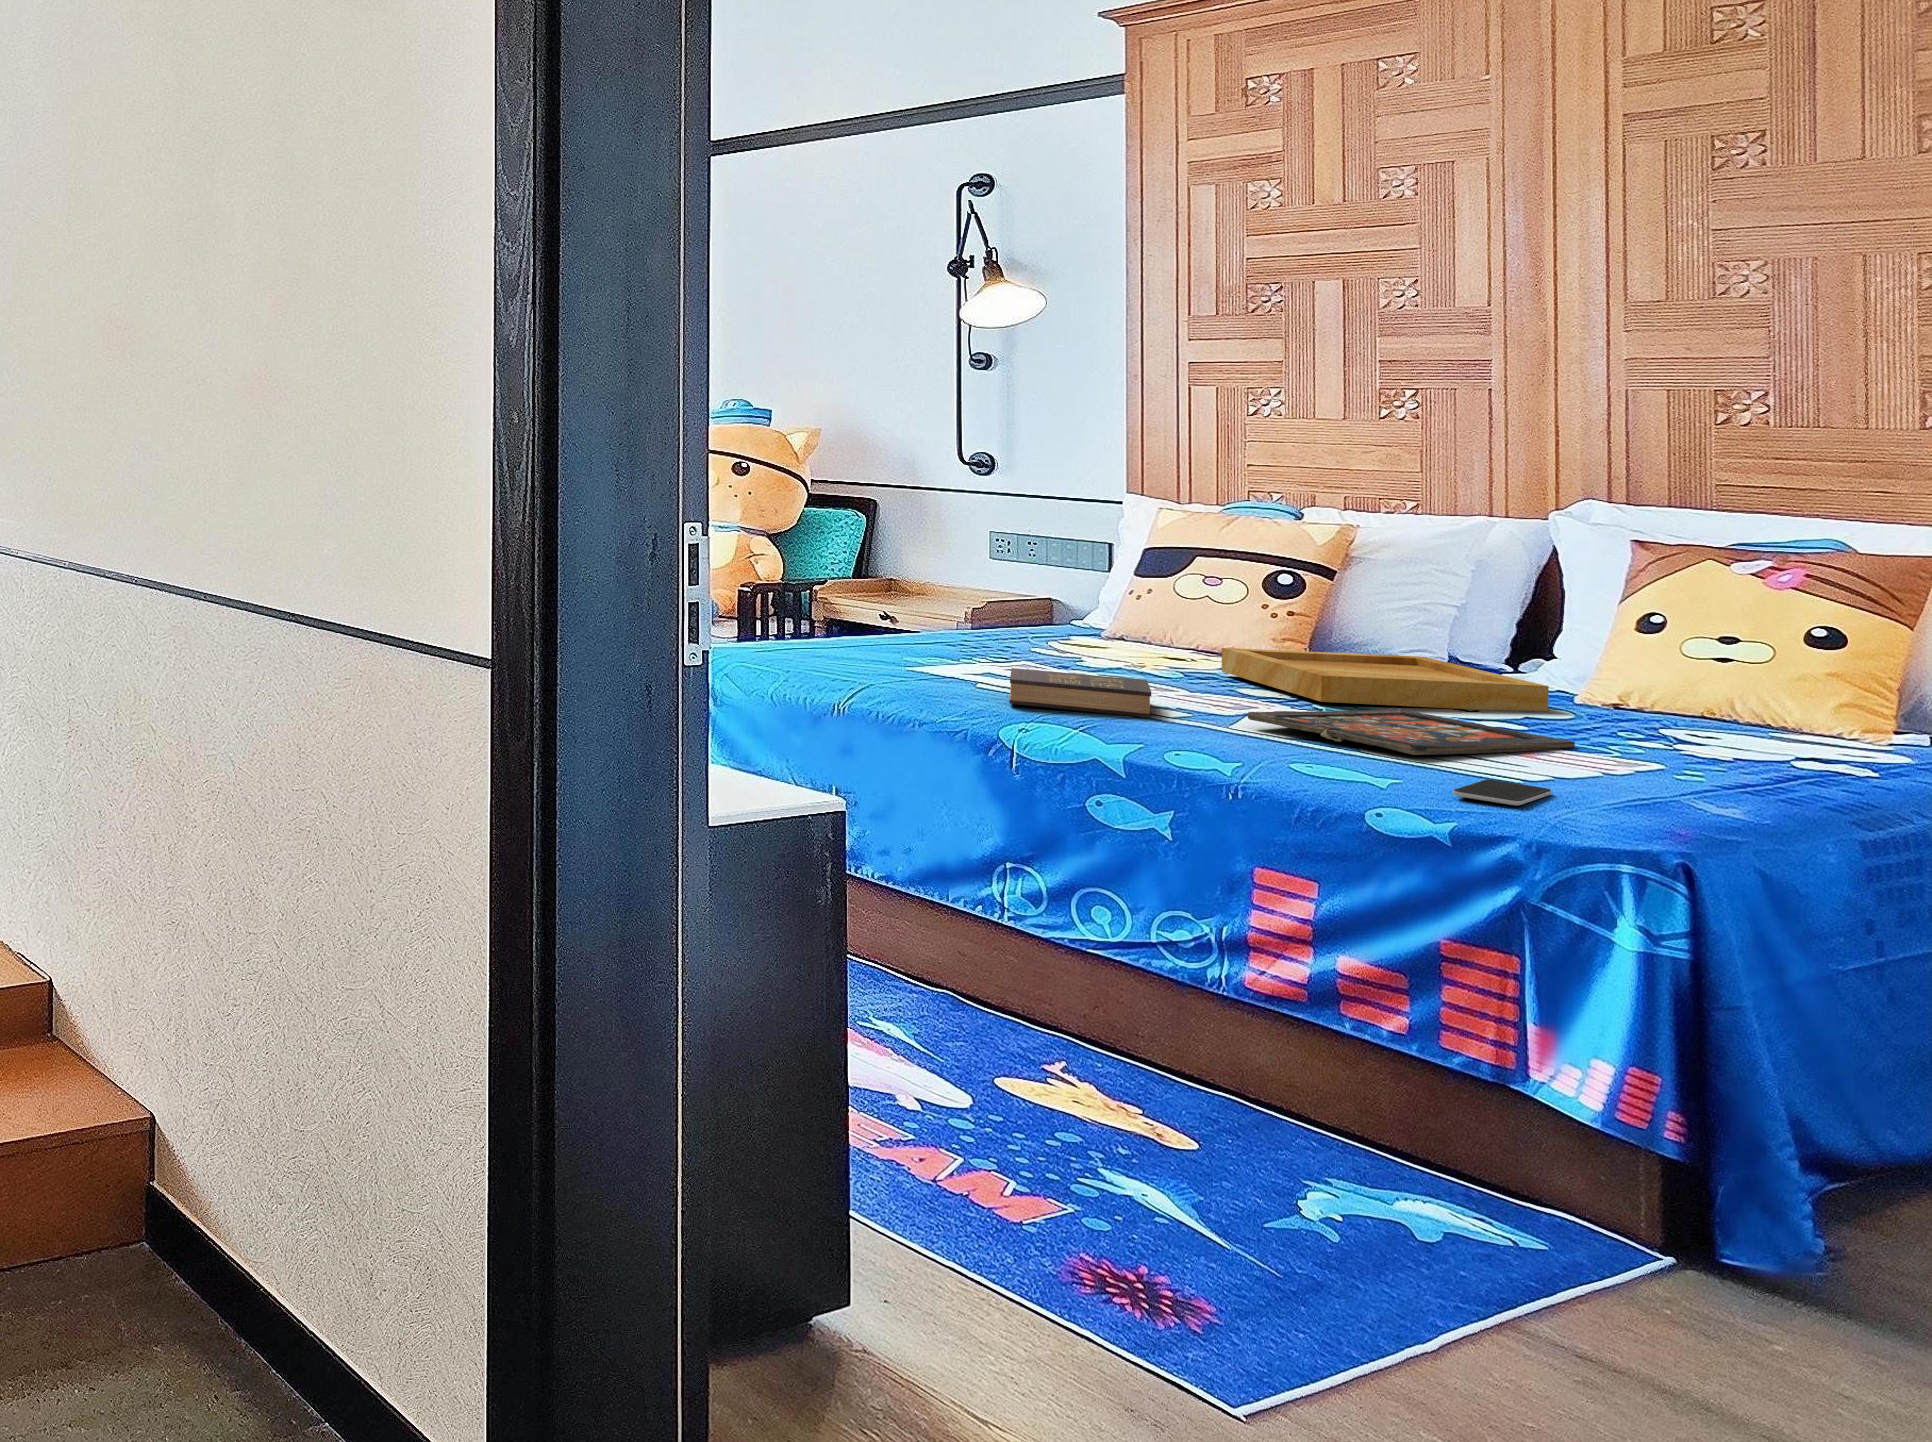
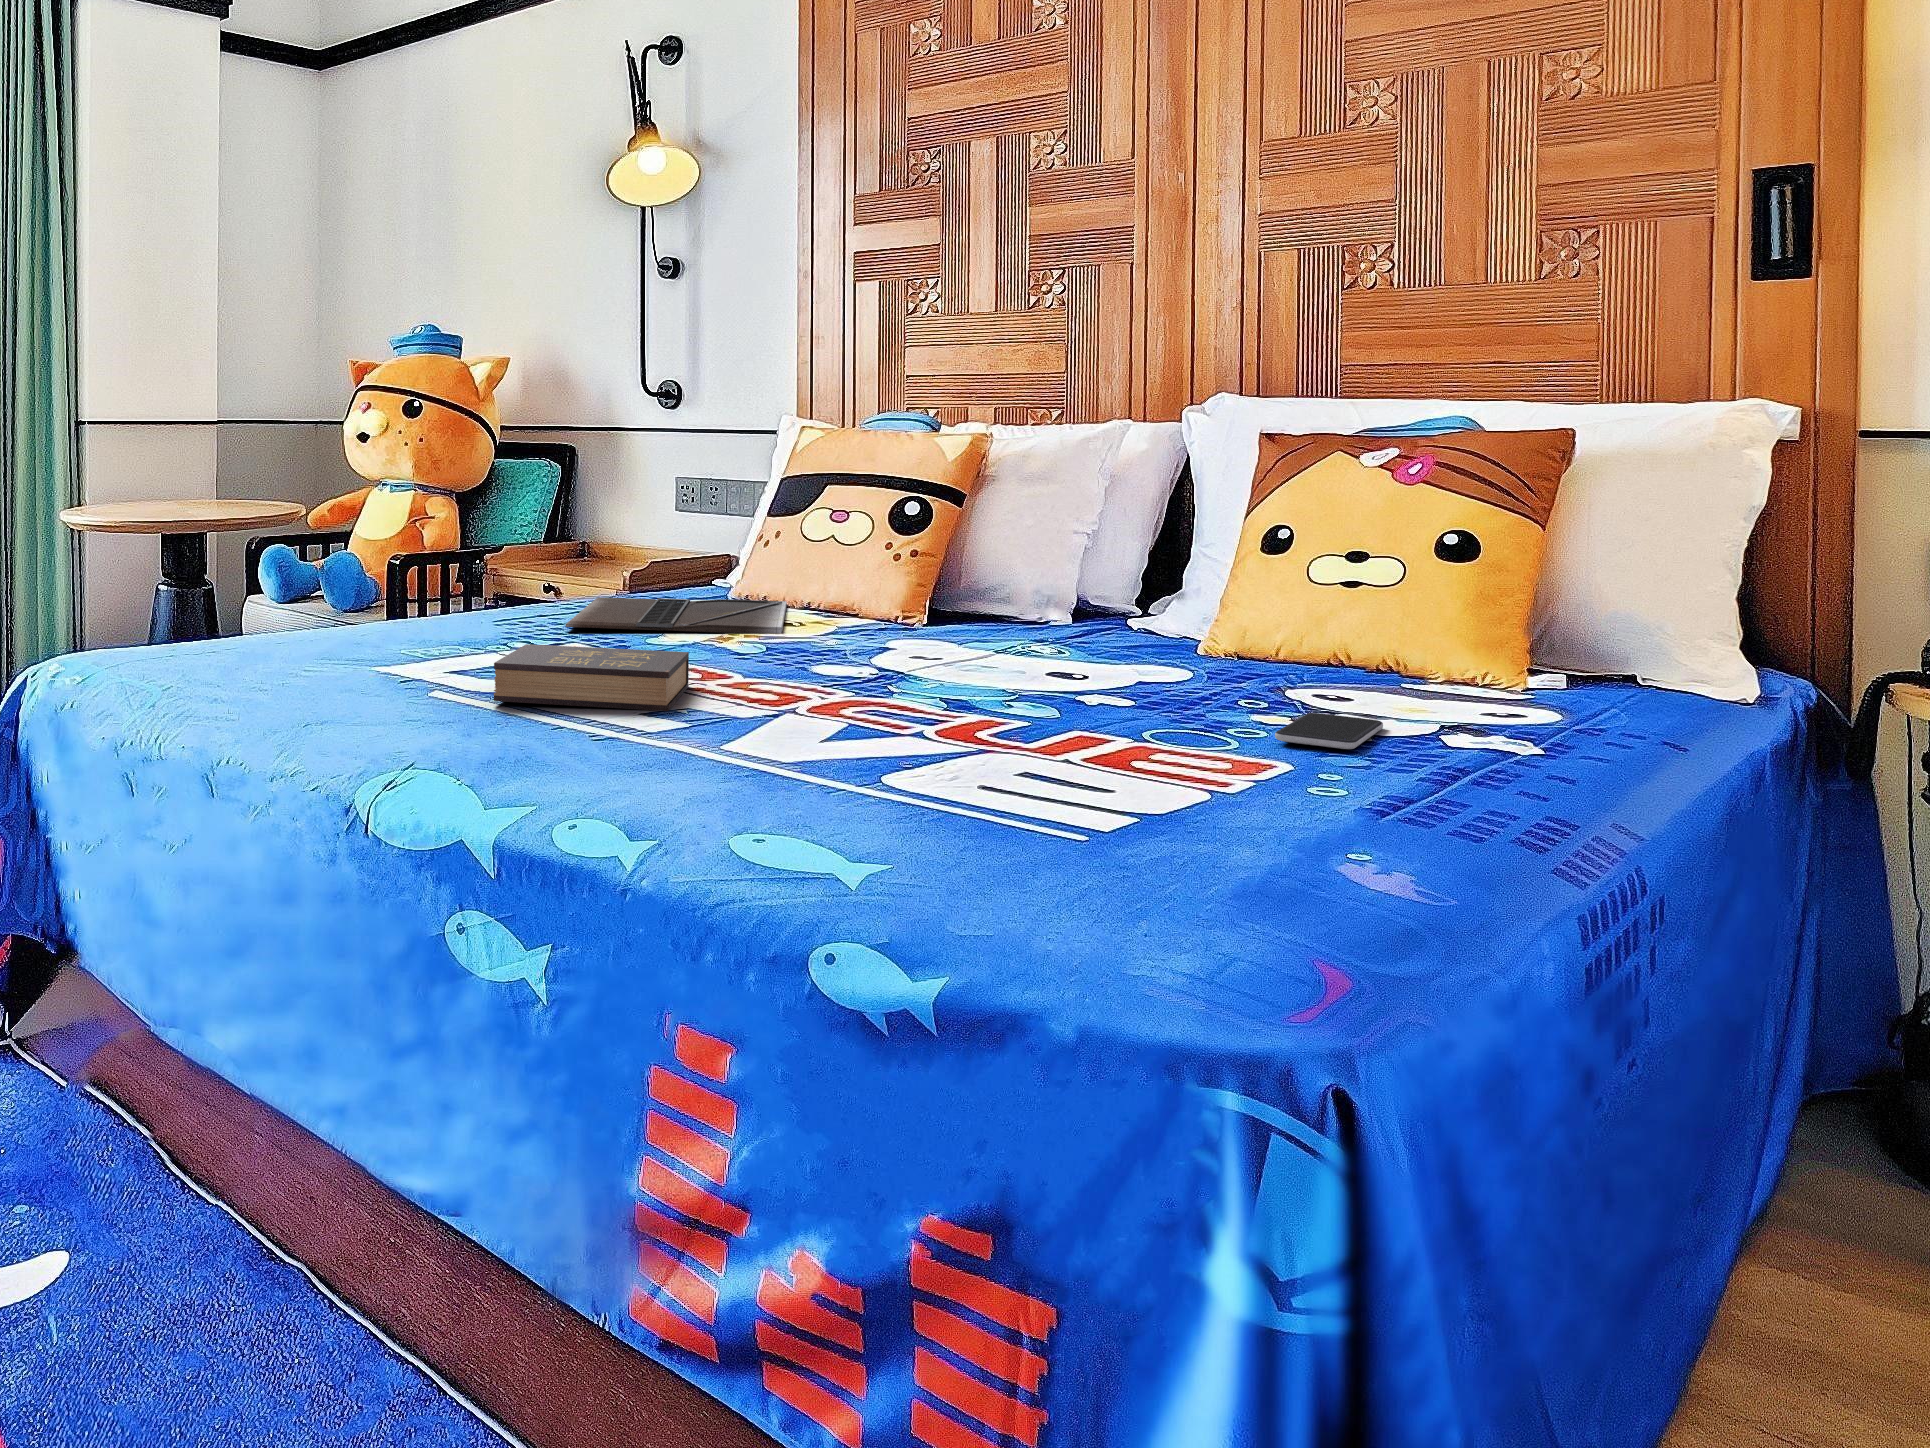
laptop: none [981,634,1180,671] -> present [565,597,787,633]
tray: present [1222,648,1549,711] -> none [823,599,1164,670]
board game: present [1247,708,1575,755] -> none [778,674,1174,755]
smartphone: present [1453,779,1552,806] -> present [1275,713,1383,749]

